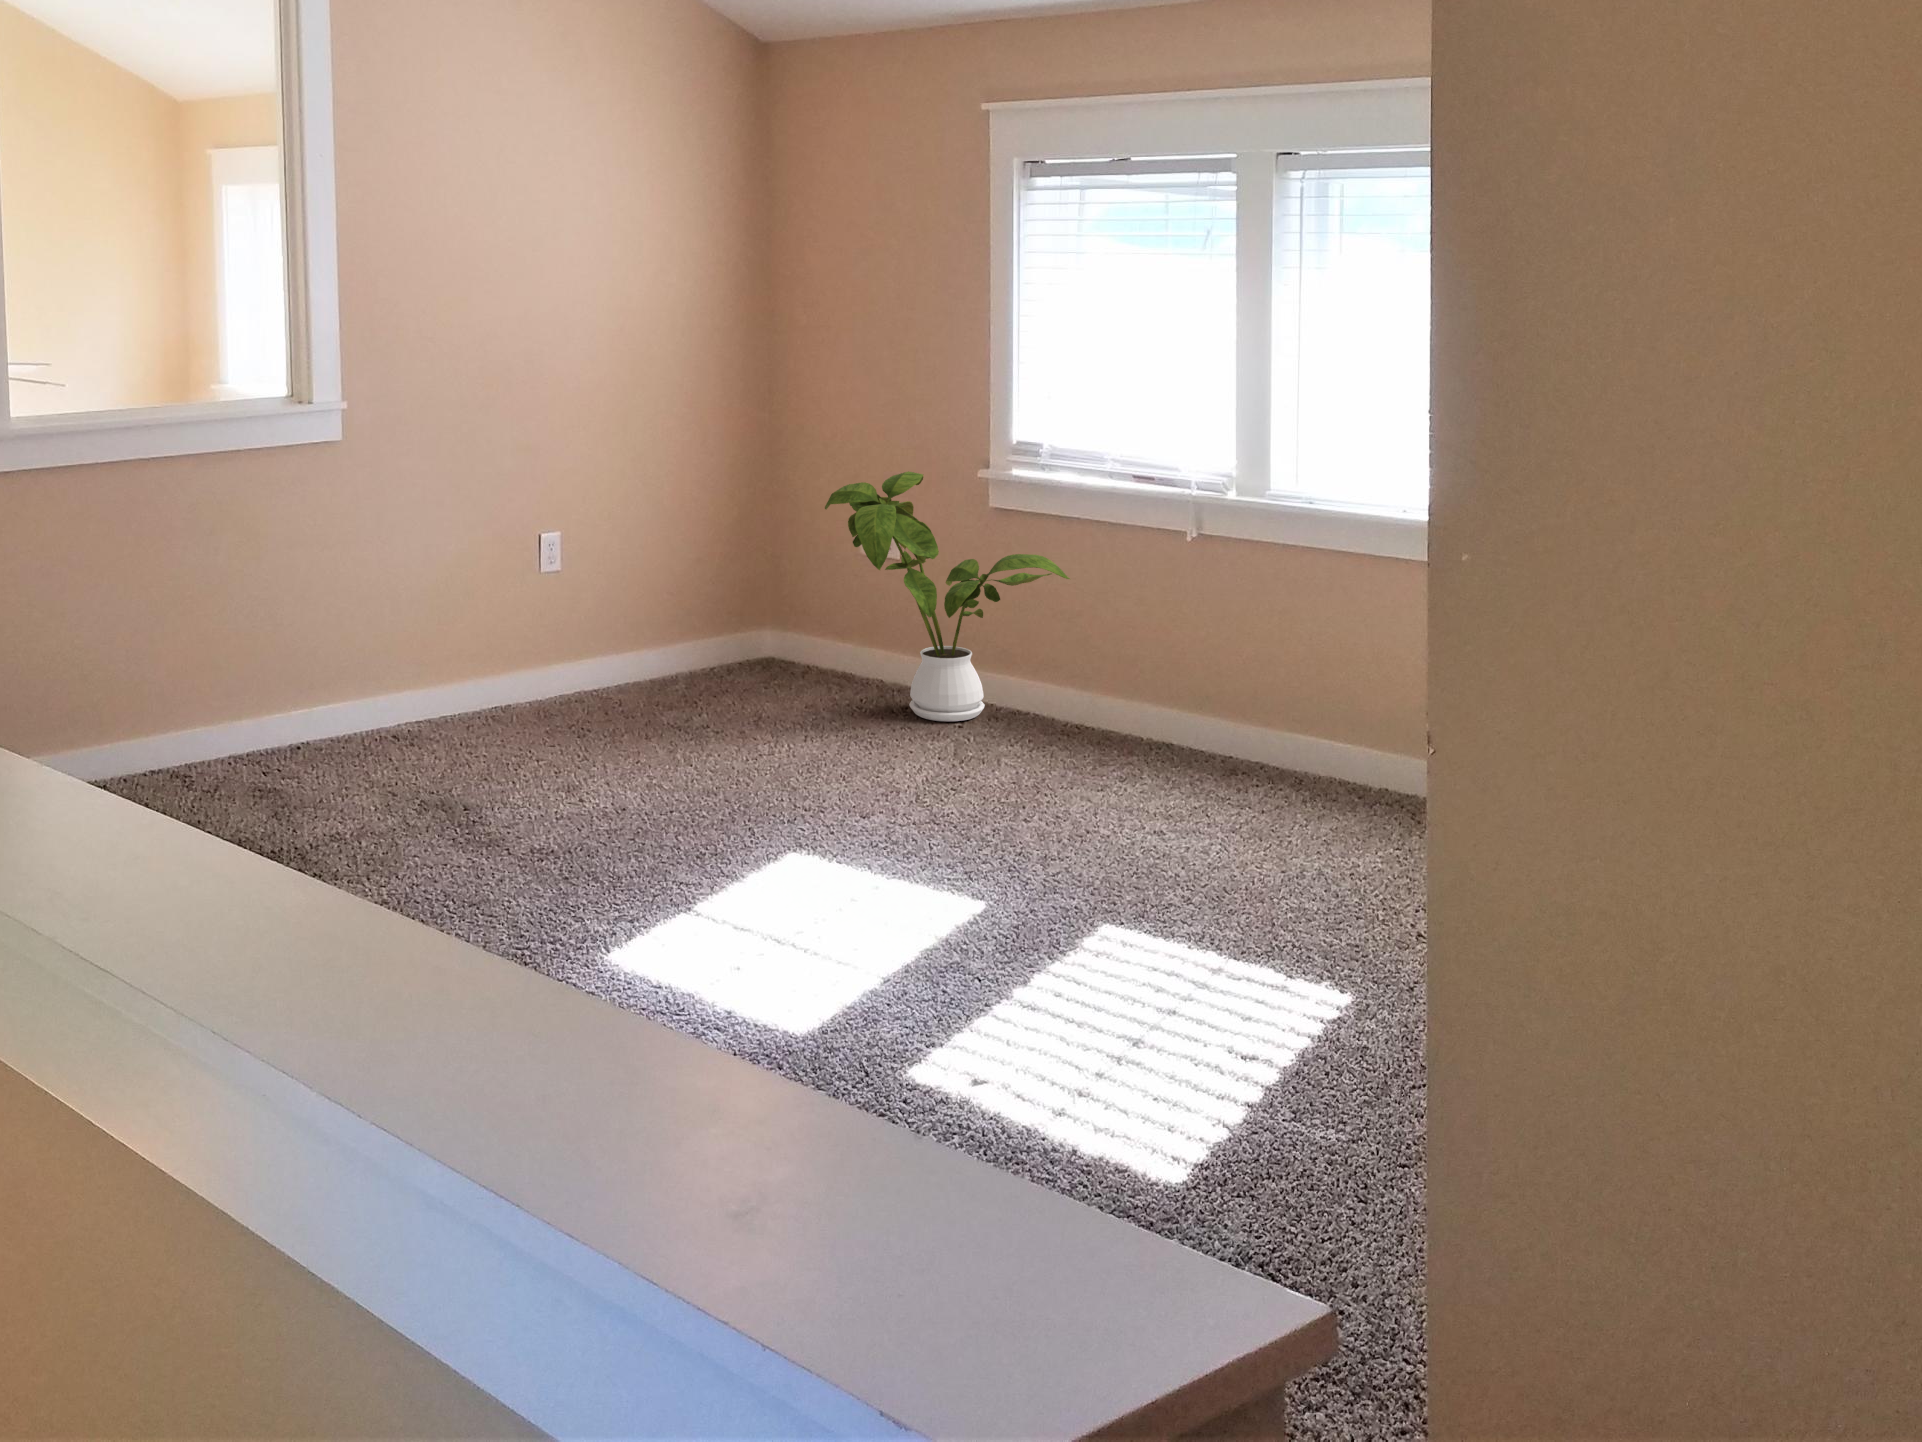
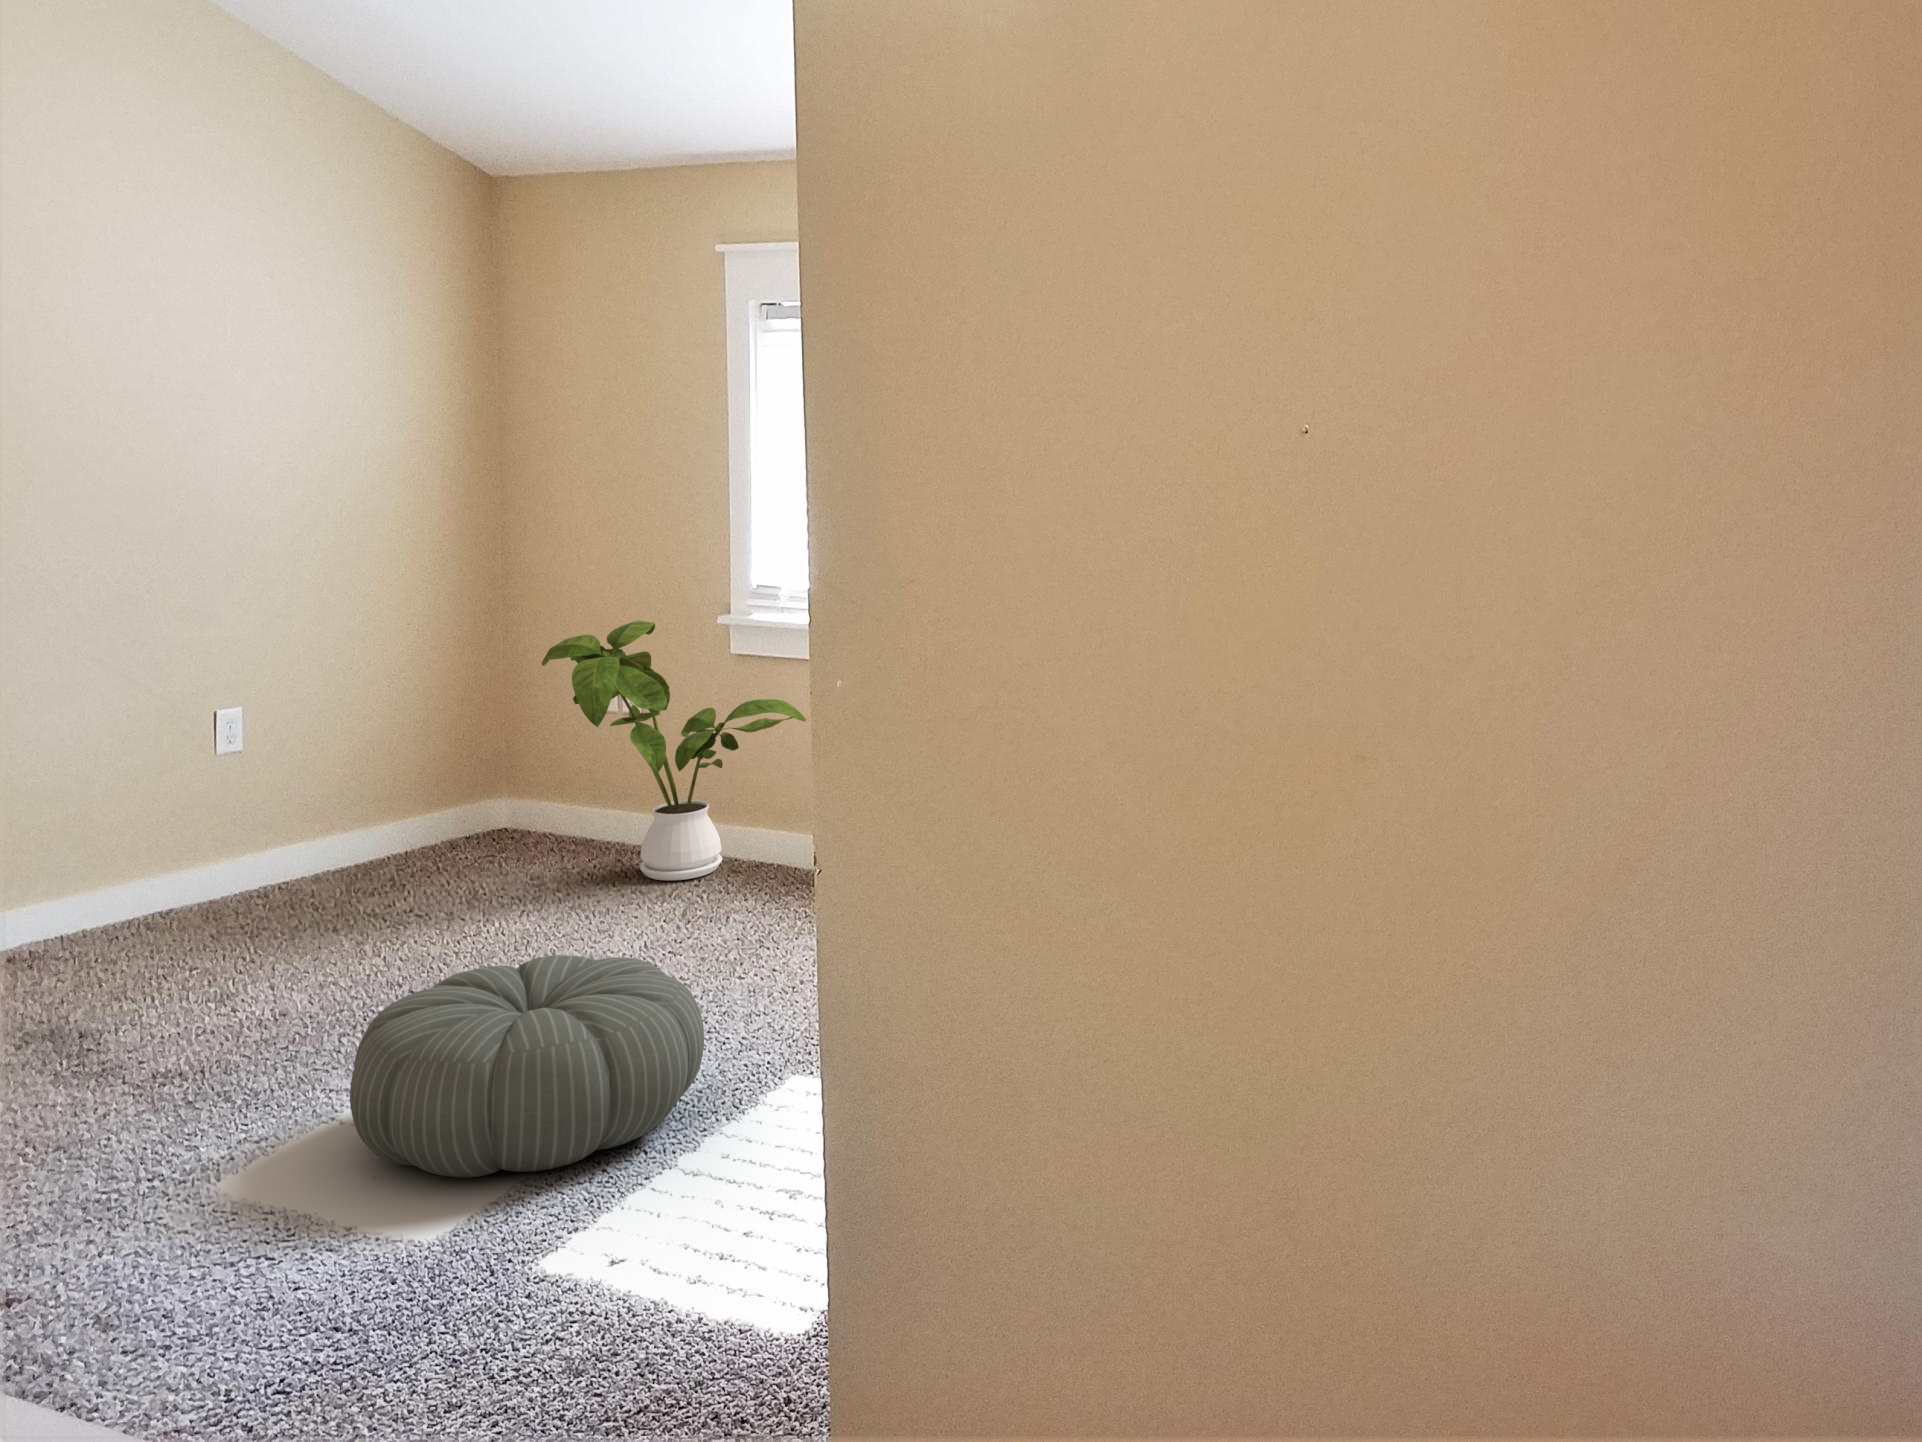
pouf: none [716,783,1022,985] -> present [350,955,704,1177]

